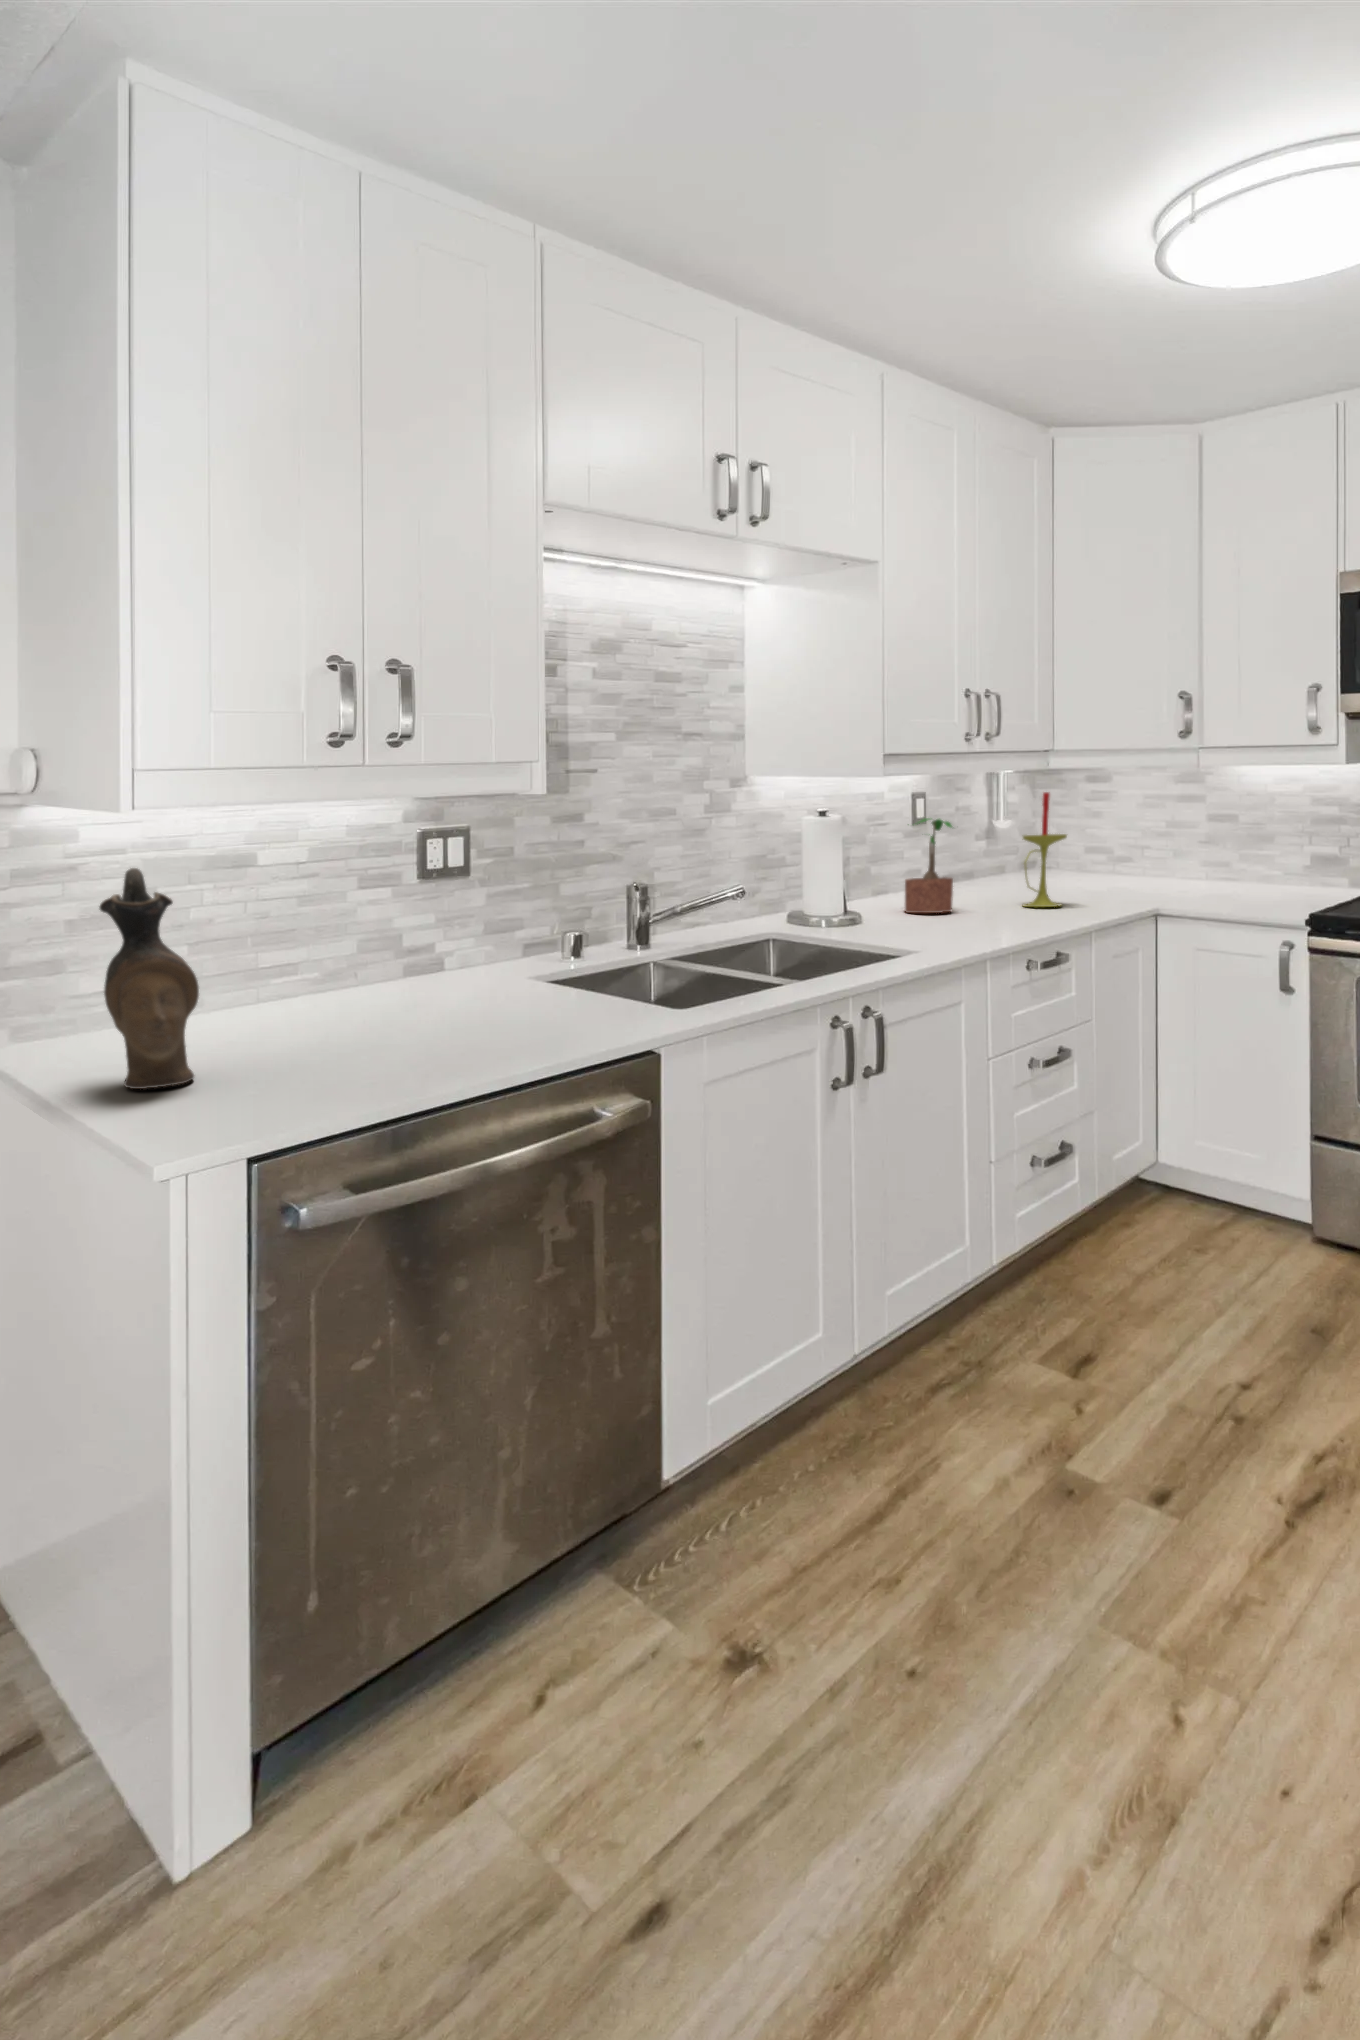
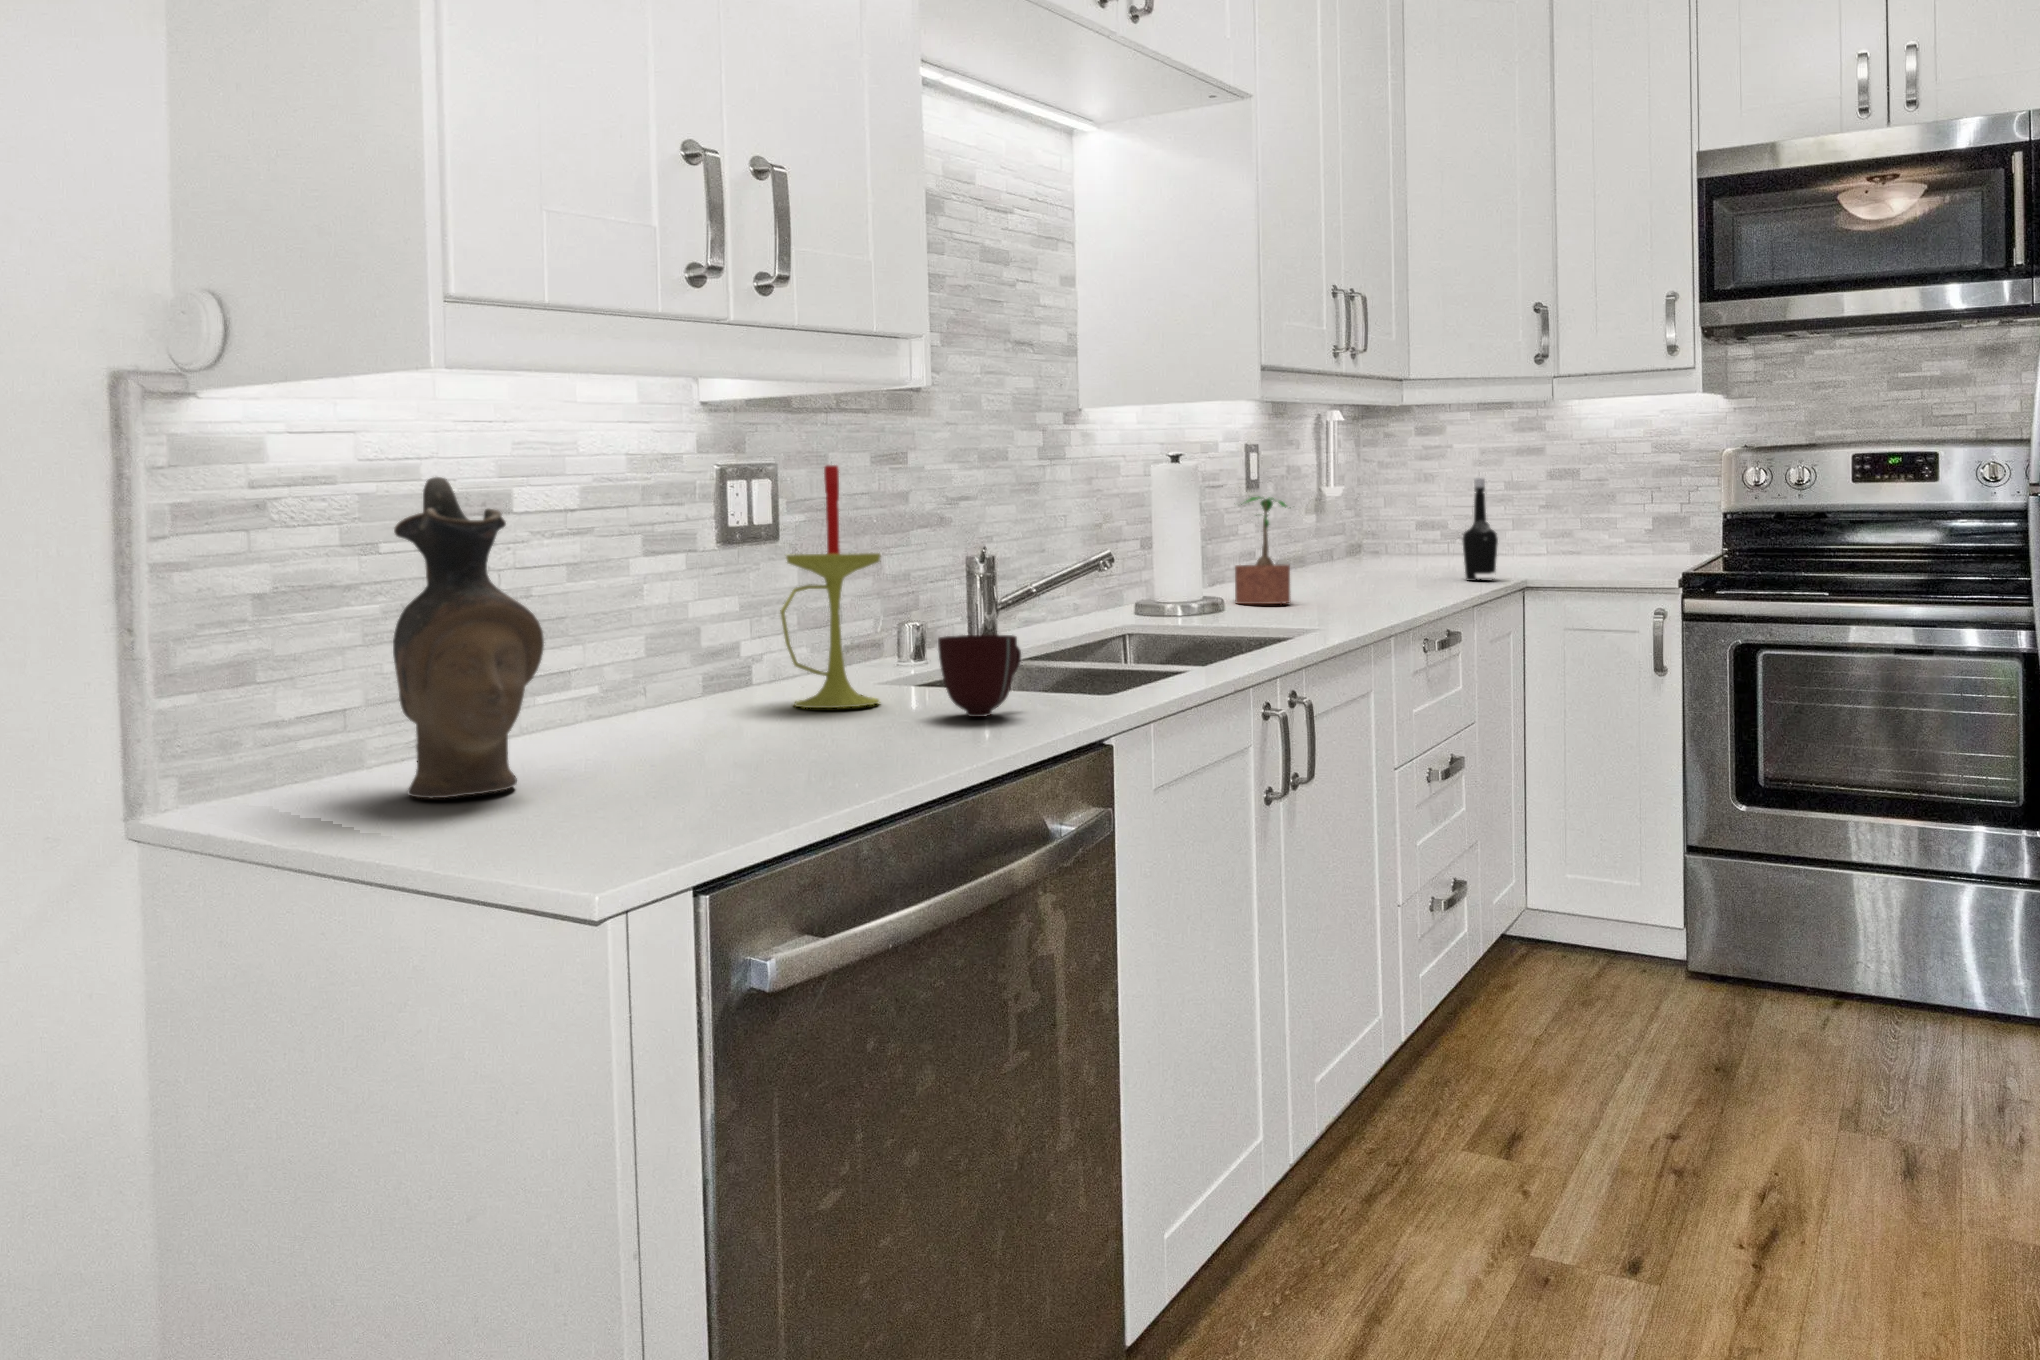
bottle: none [1157,787,1191,883] -> present [1462,478,1498,581]
candle: present [1023,792,1067,907] -> present [780,465,880,708]
mug: none [526,965,597,1029] -> present [938,635,1021,717]

